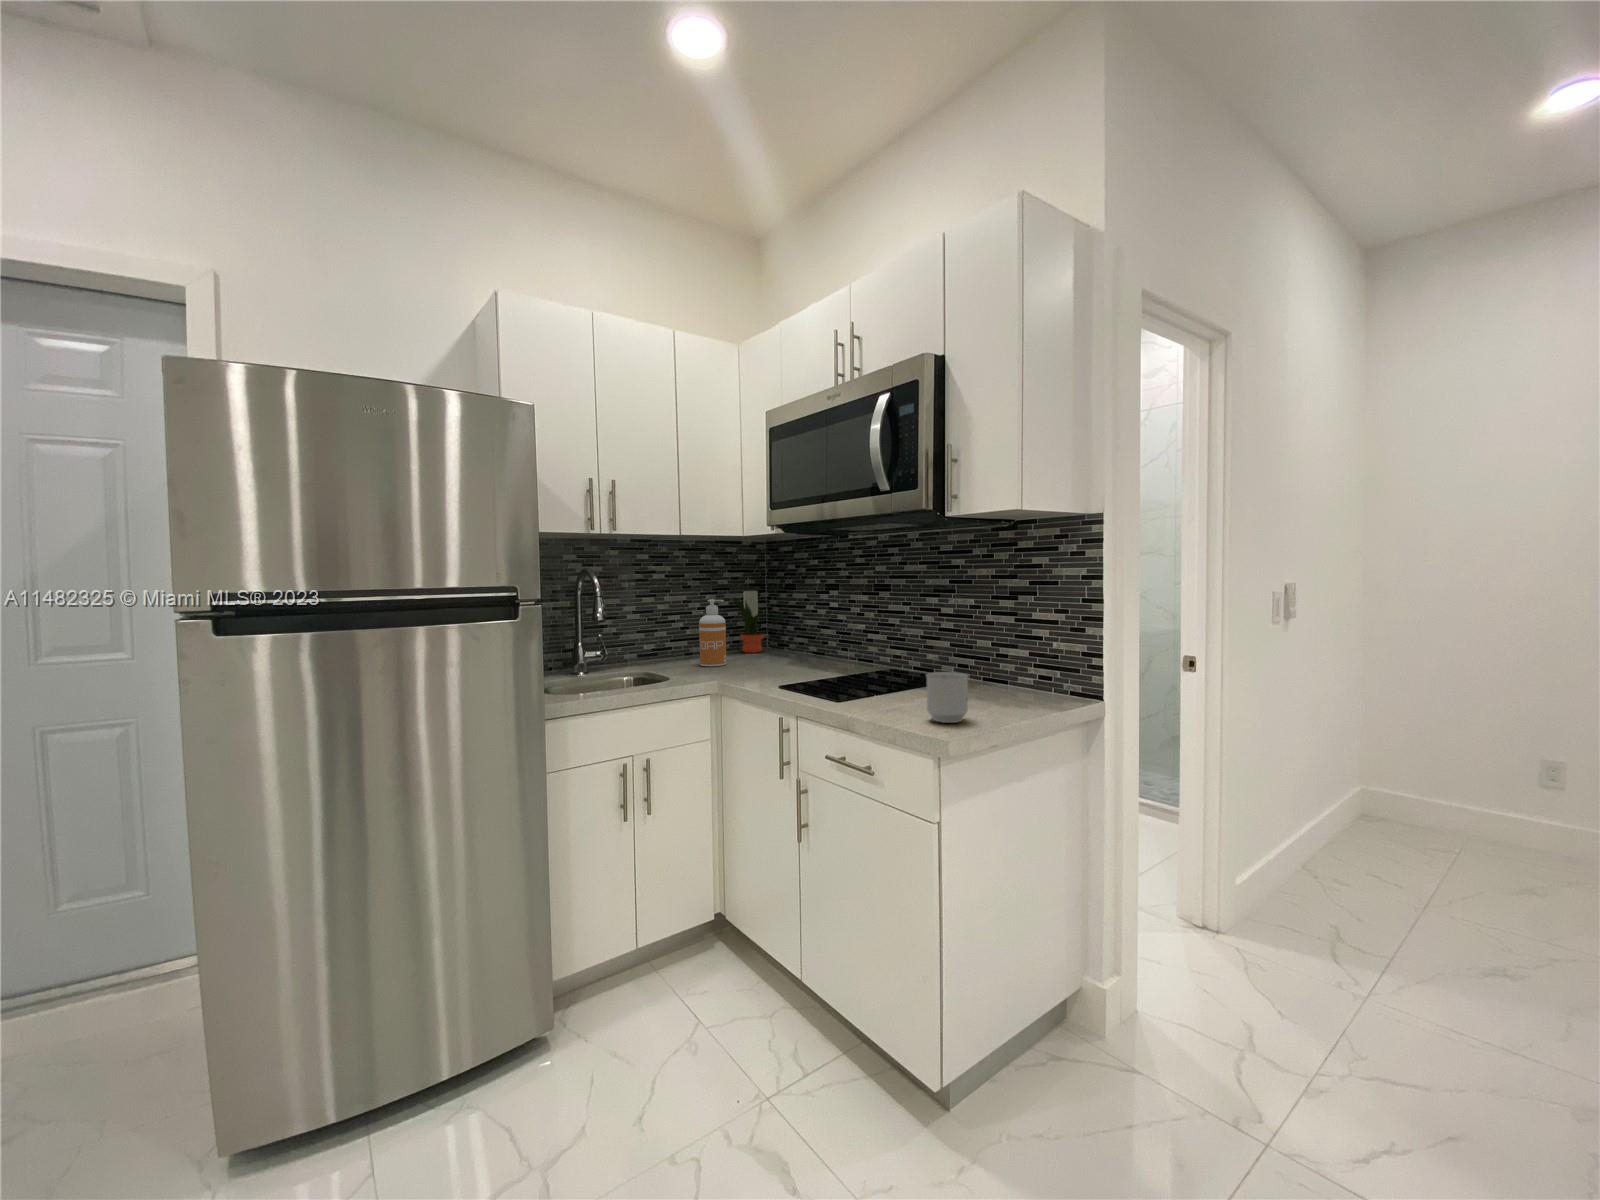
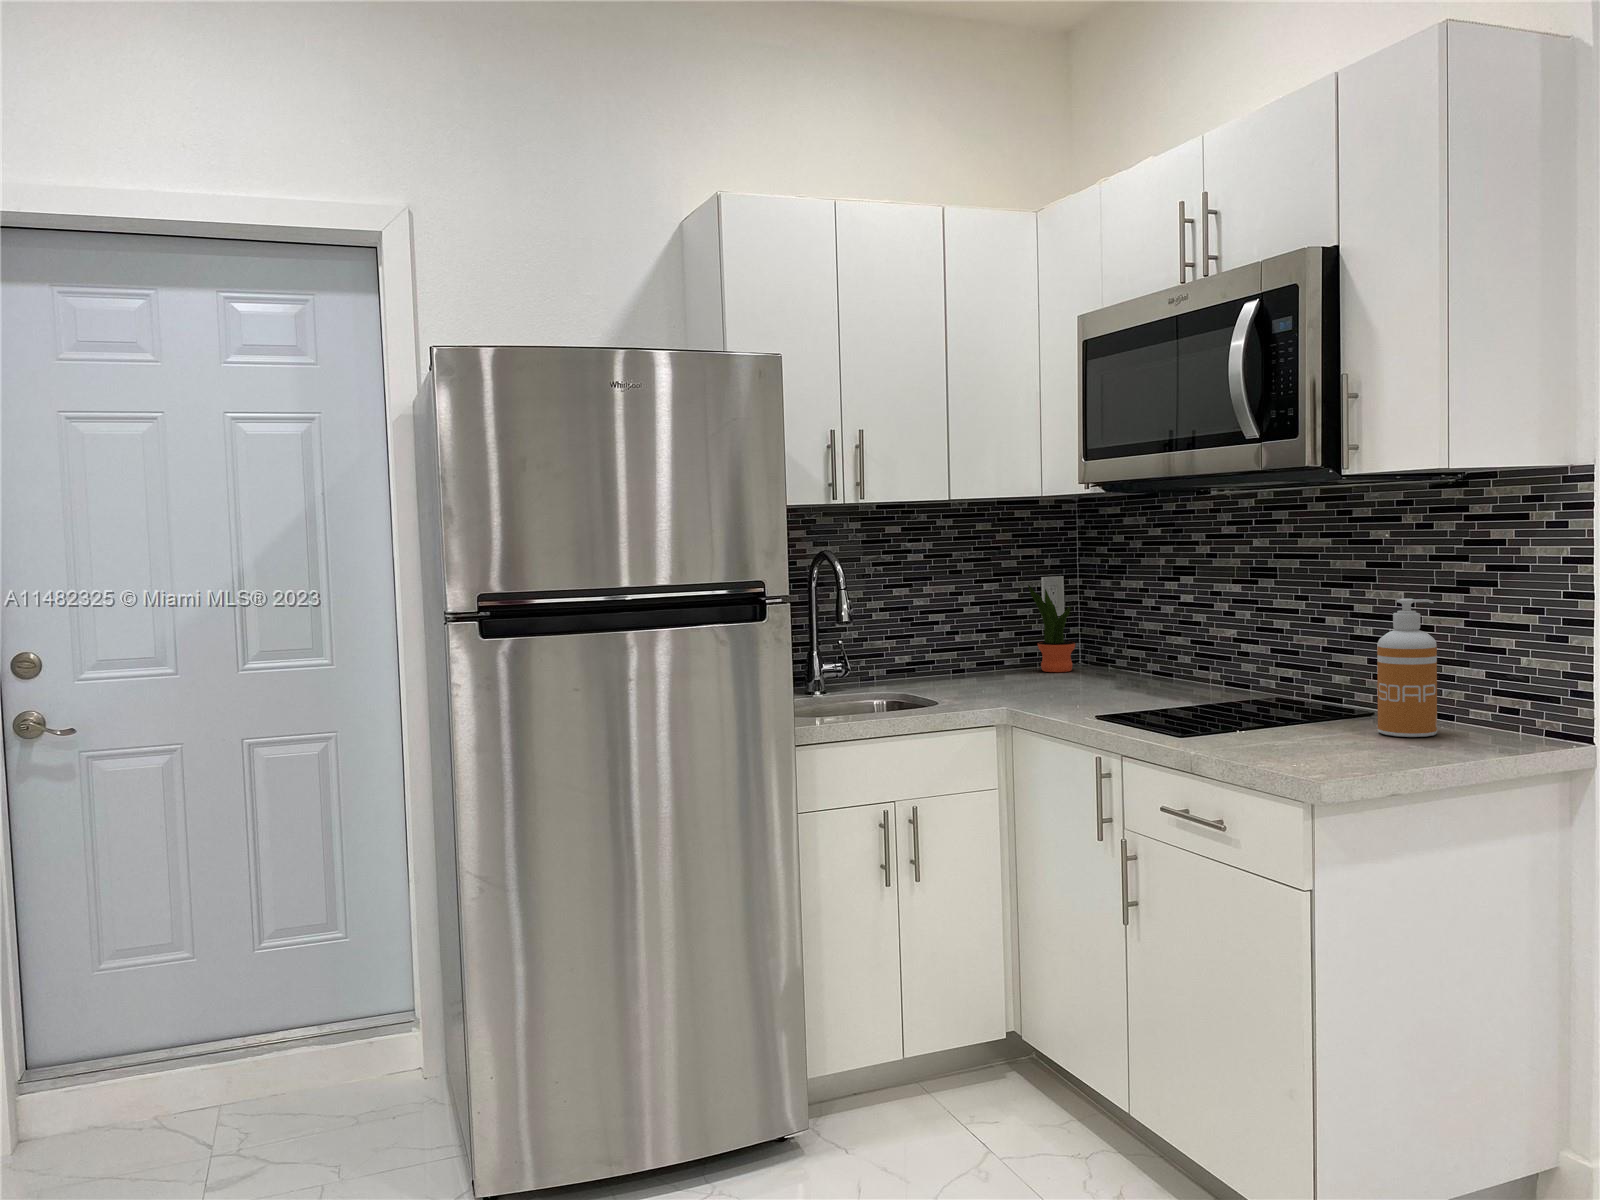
soap dispenser: present [699,599,726,666] -> present [1377,599,1437,737]
mug: present [926,672,968,723] -> none [1303,694,1364,762]

